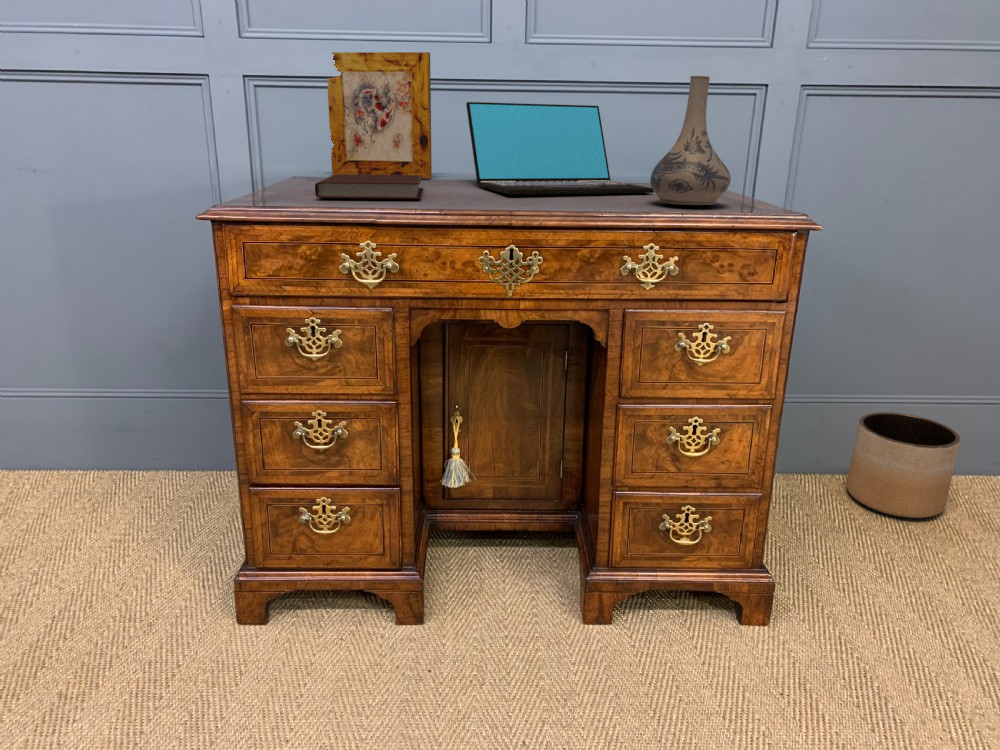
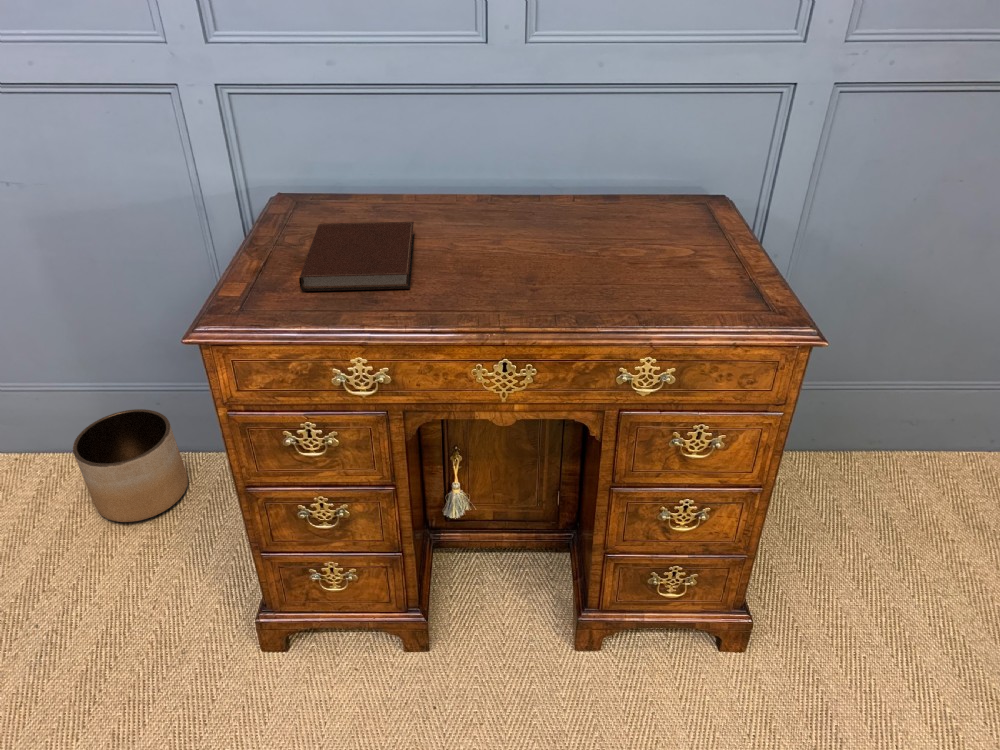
picture frame: present [327,52,432,179] -> none [301,55,425,197]
decorative vase: present [650,76,731,205] -> none [654,164,739,303]
laptop: present [466,102,654,195] -> none [459,116,661,267]
planter: present [847,412,960,518] -> present [73,409,188,522]

